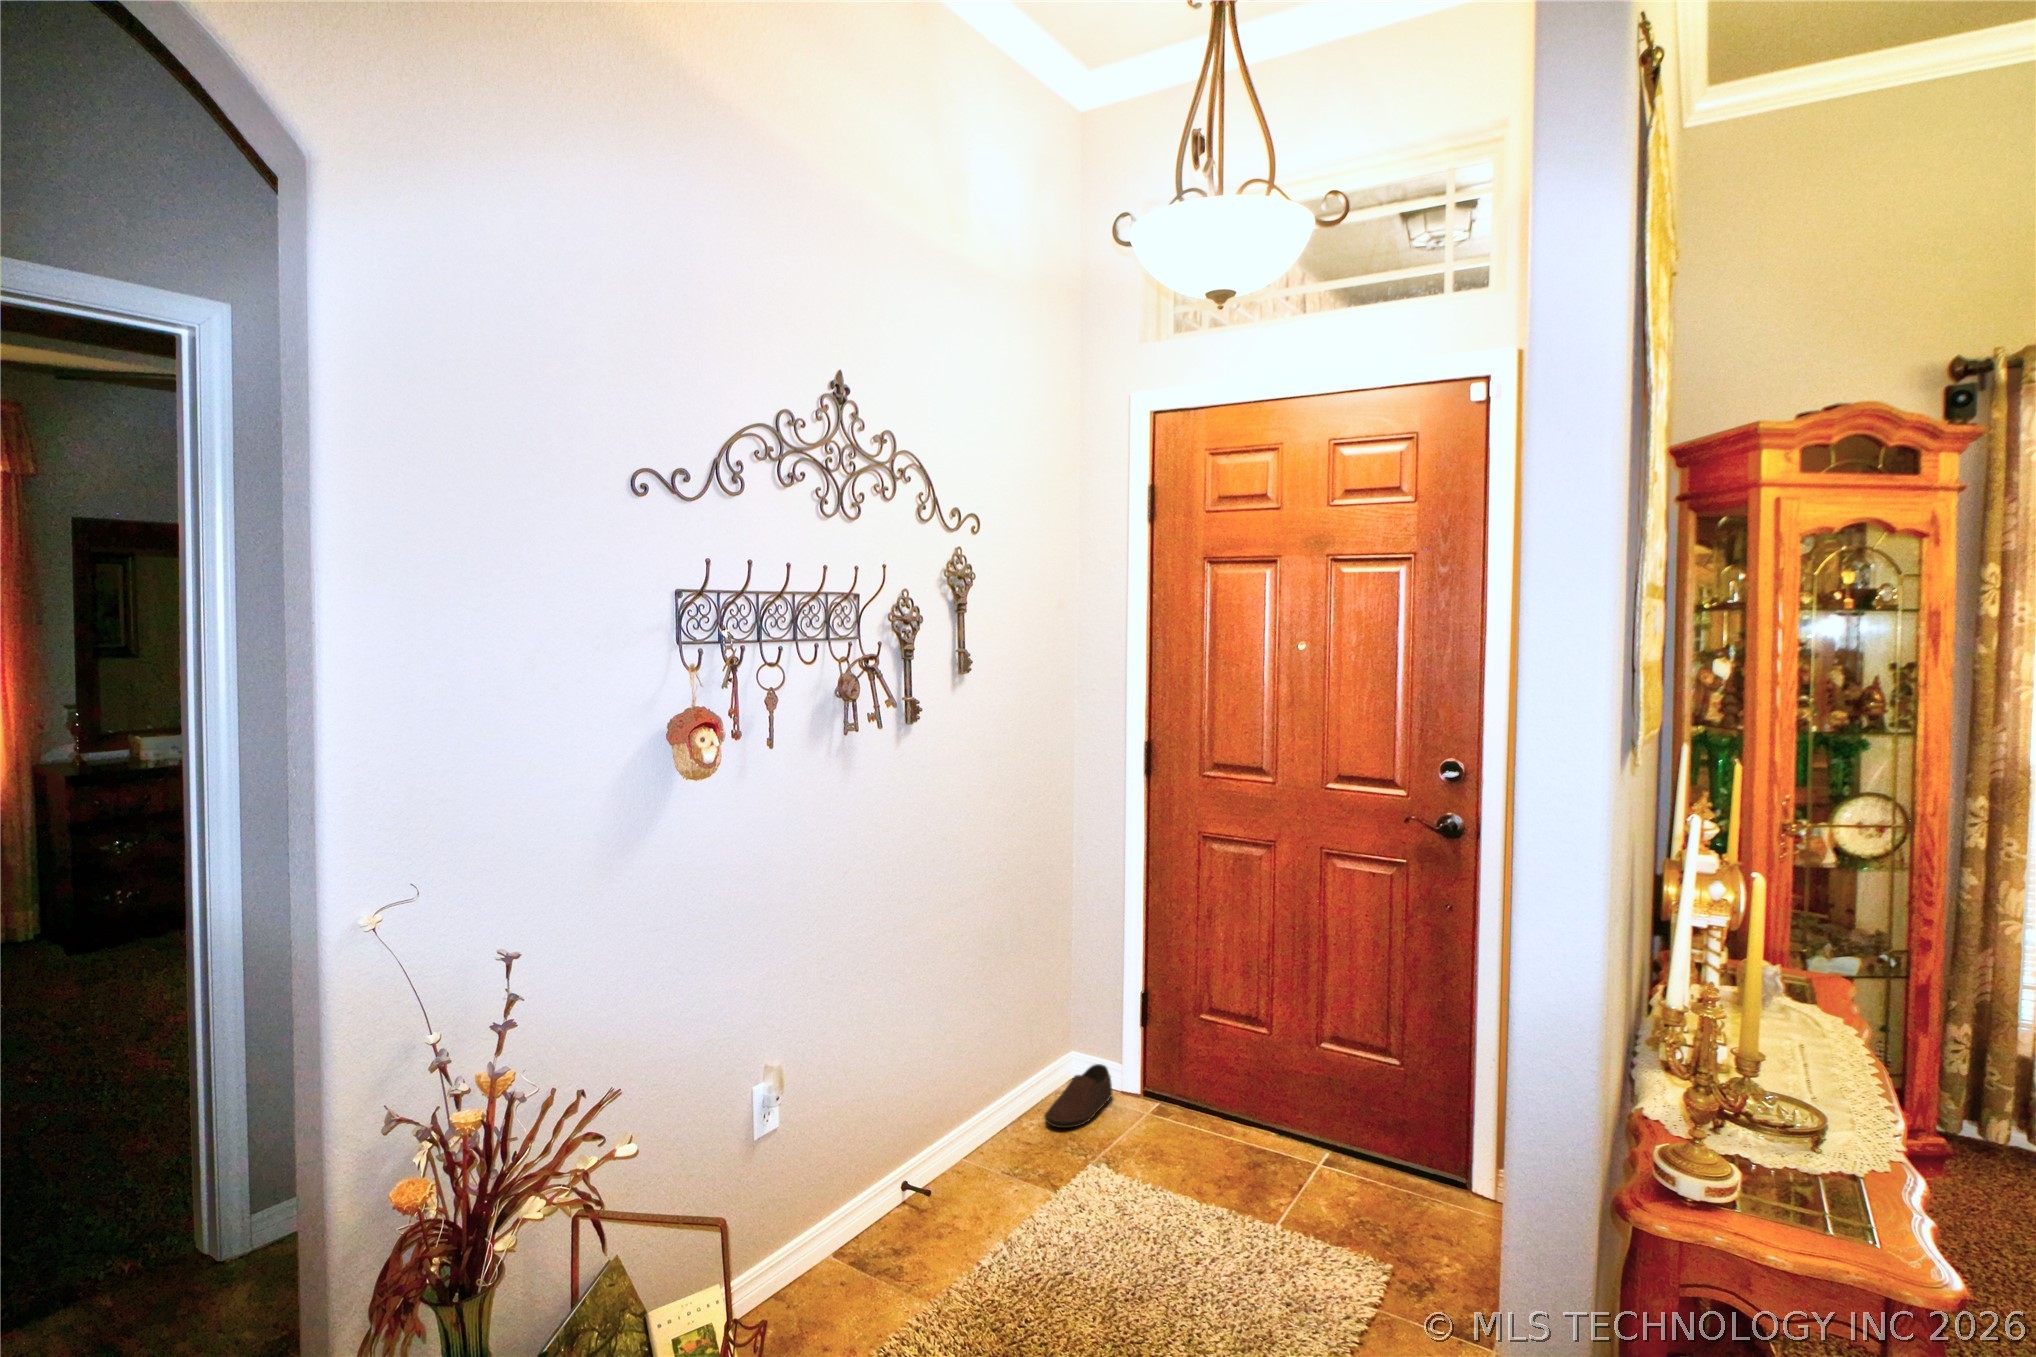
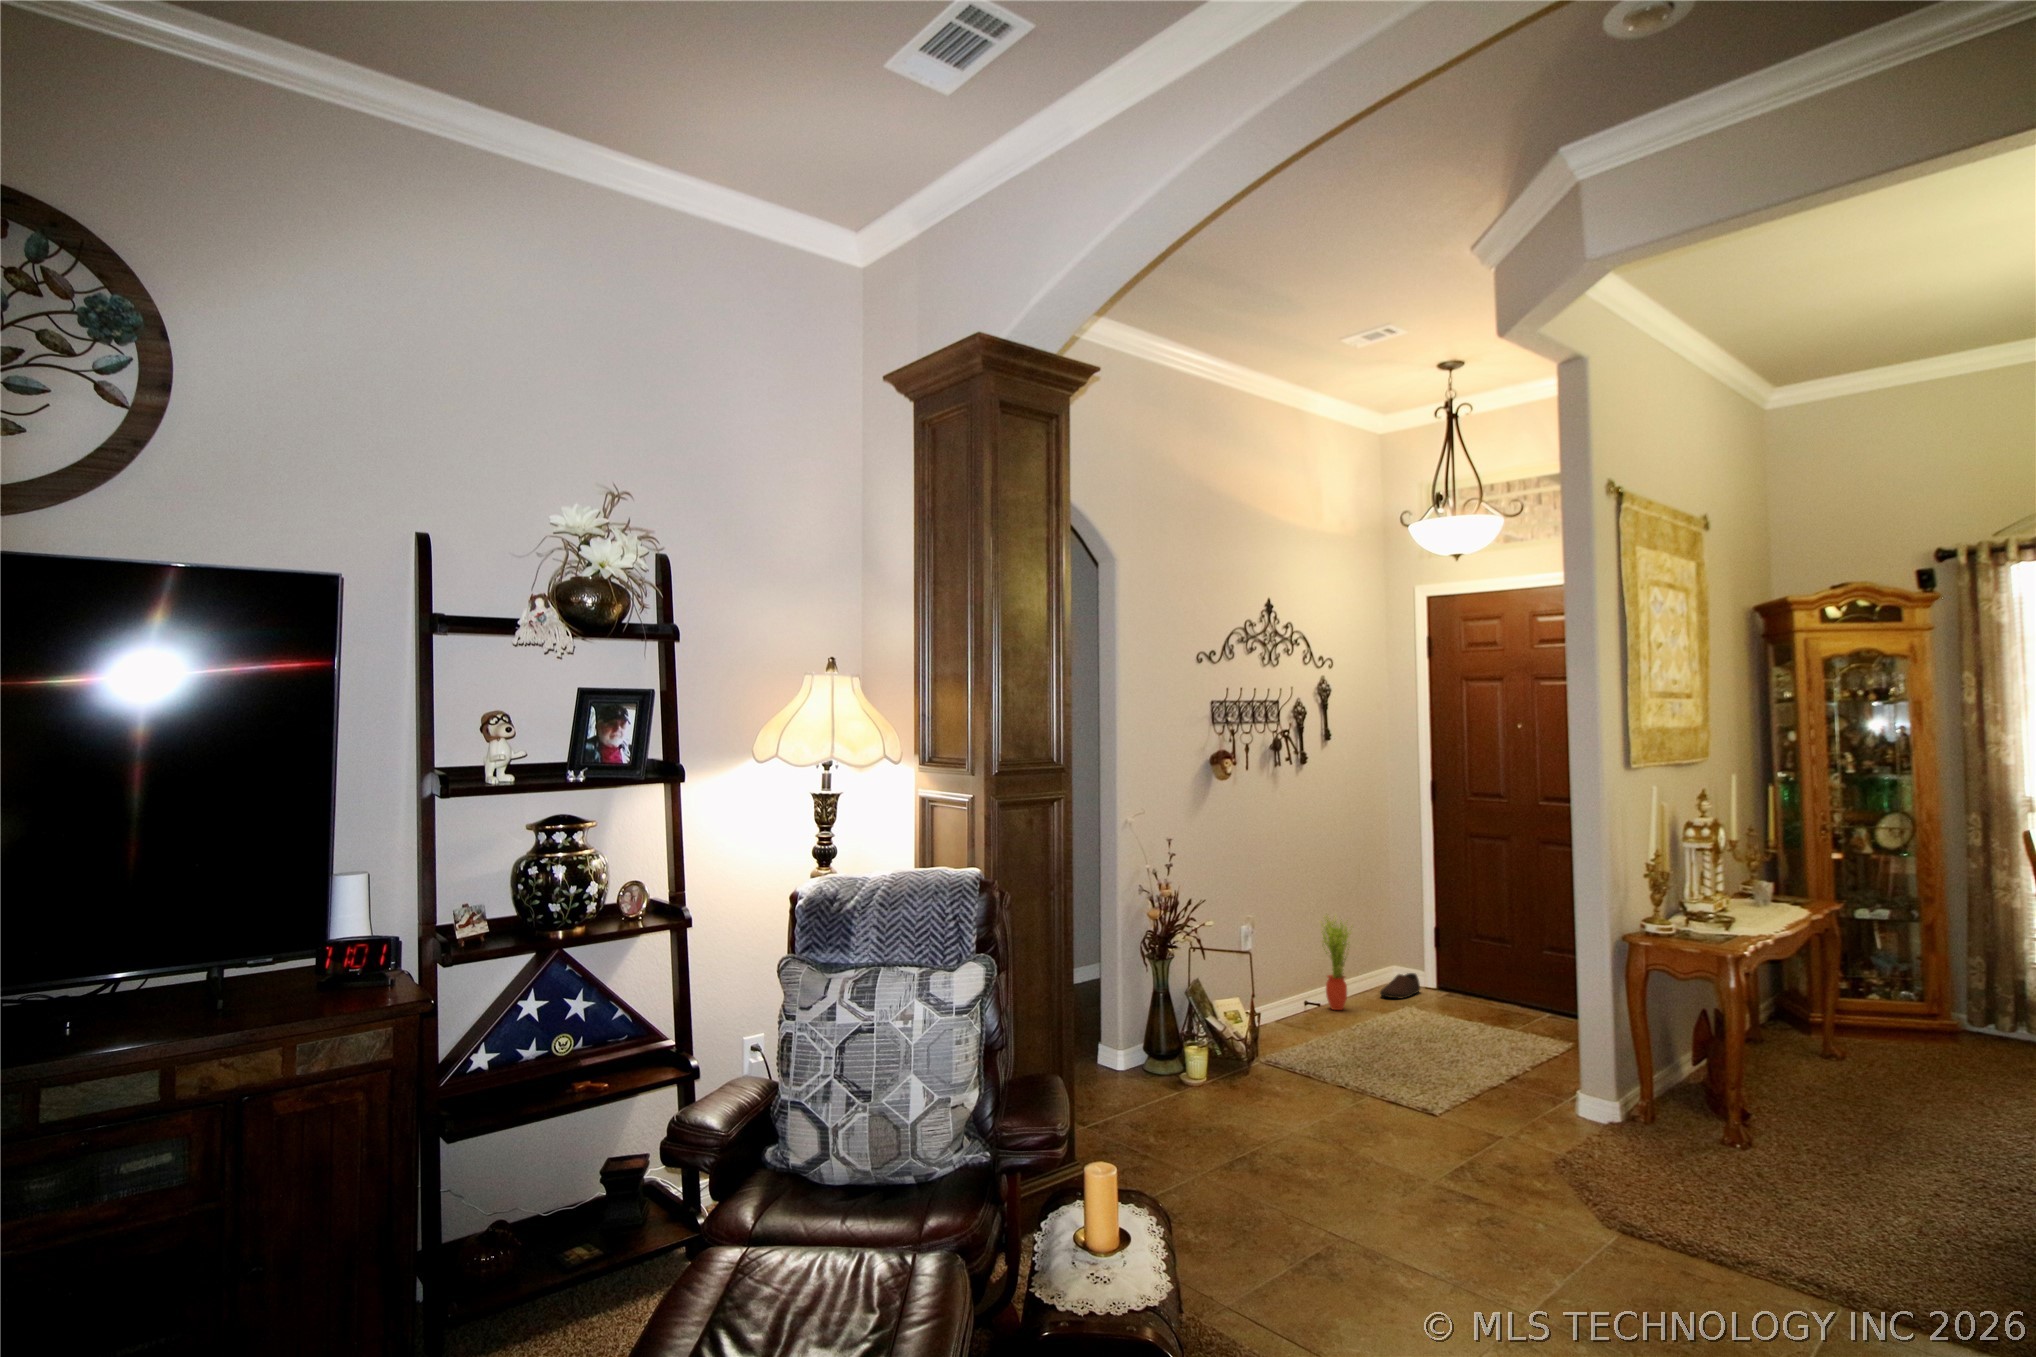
potted plant: none [934,1007,999,1191] -> present [1322,916,1352,1010]

